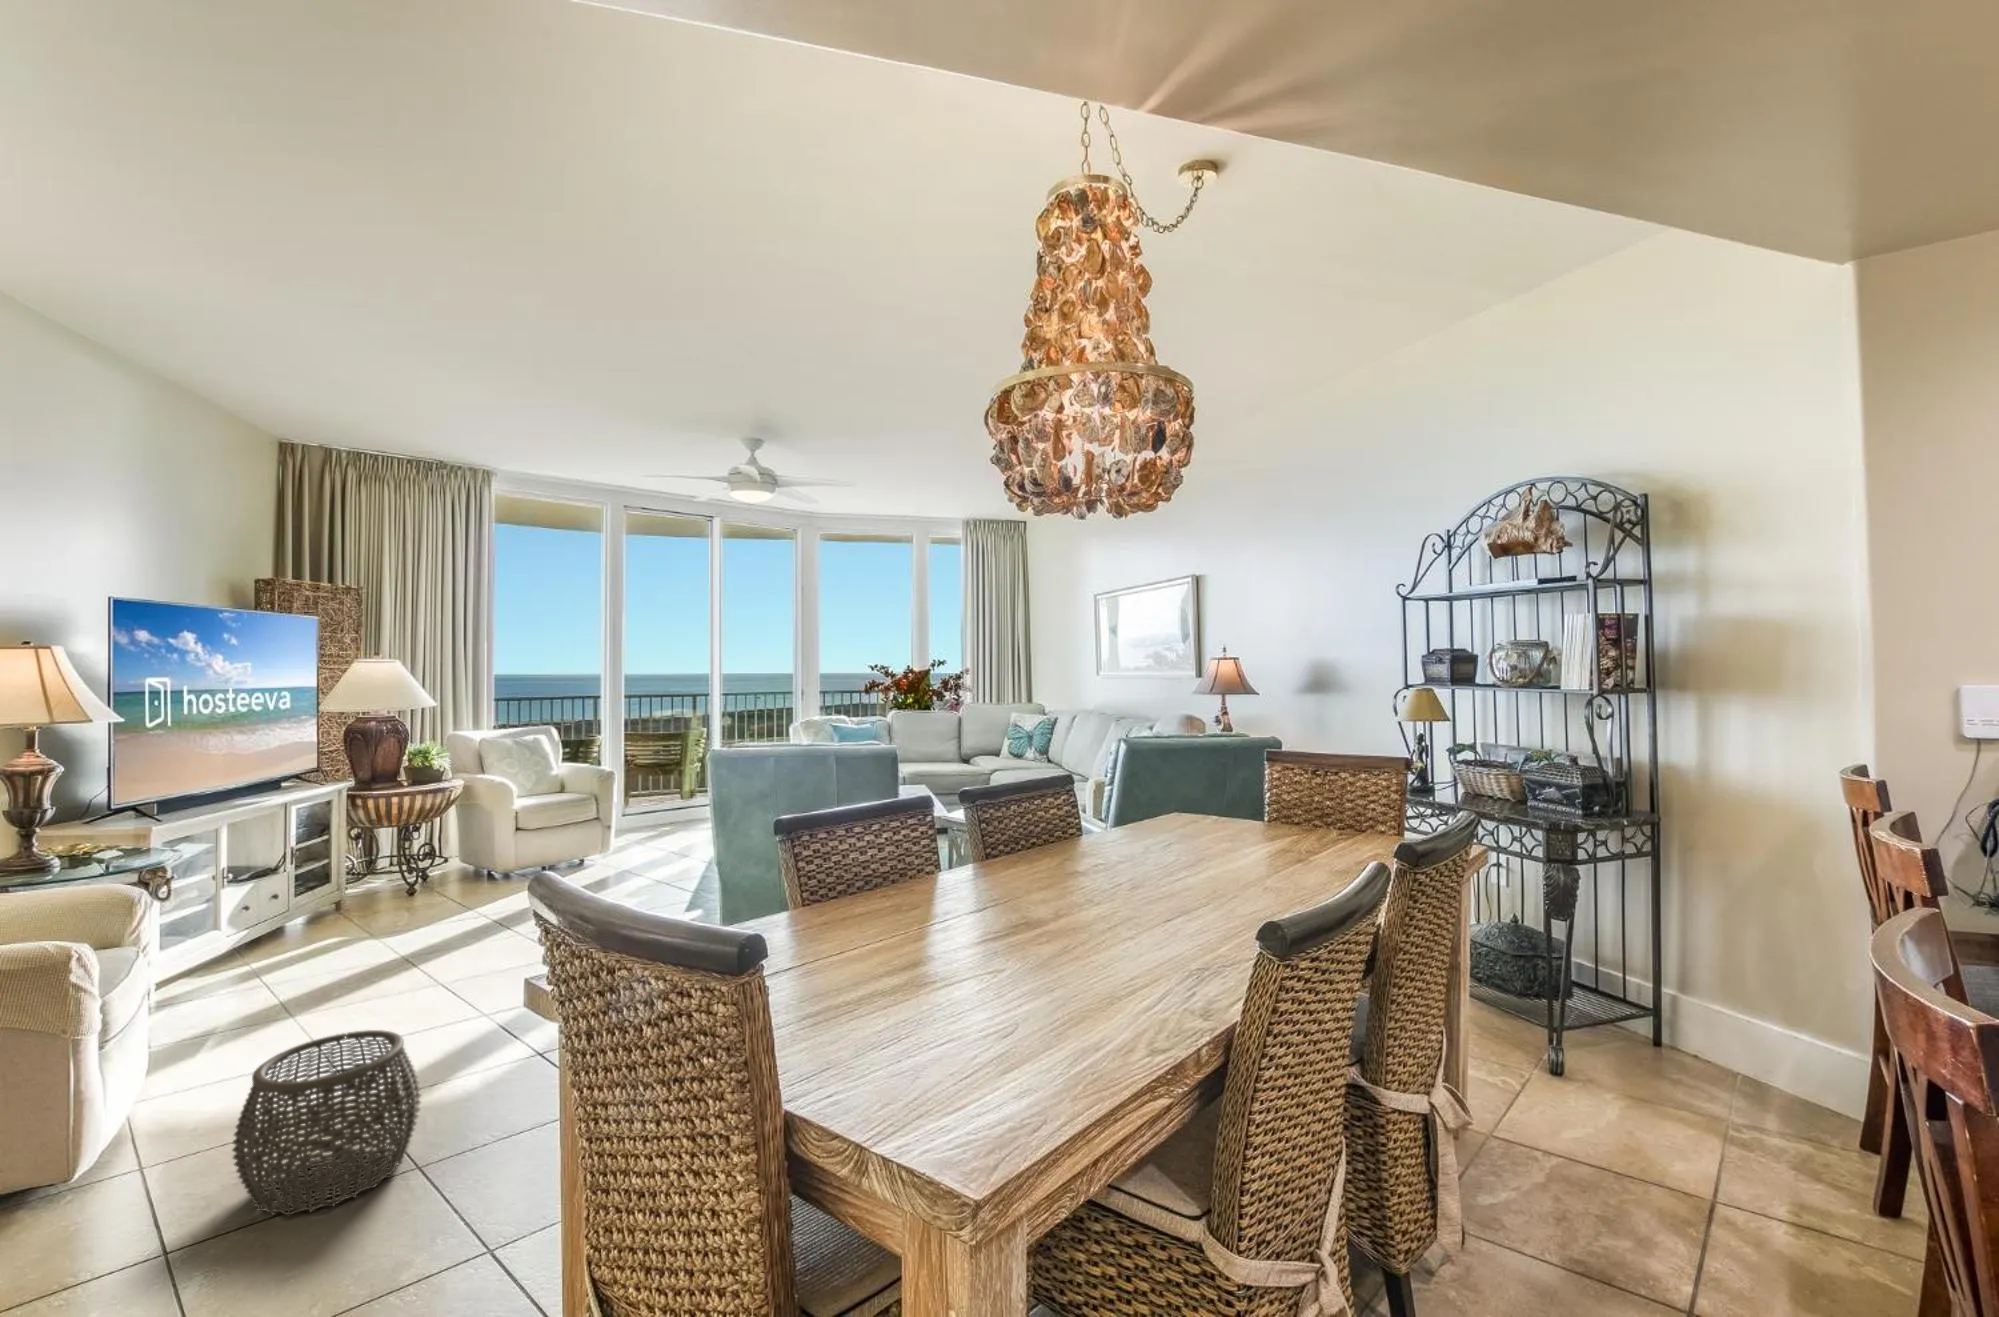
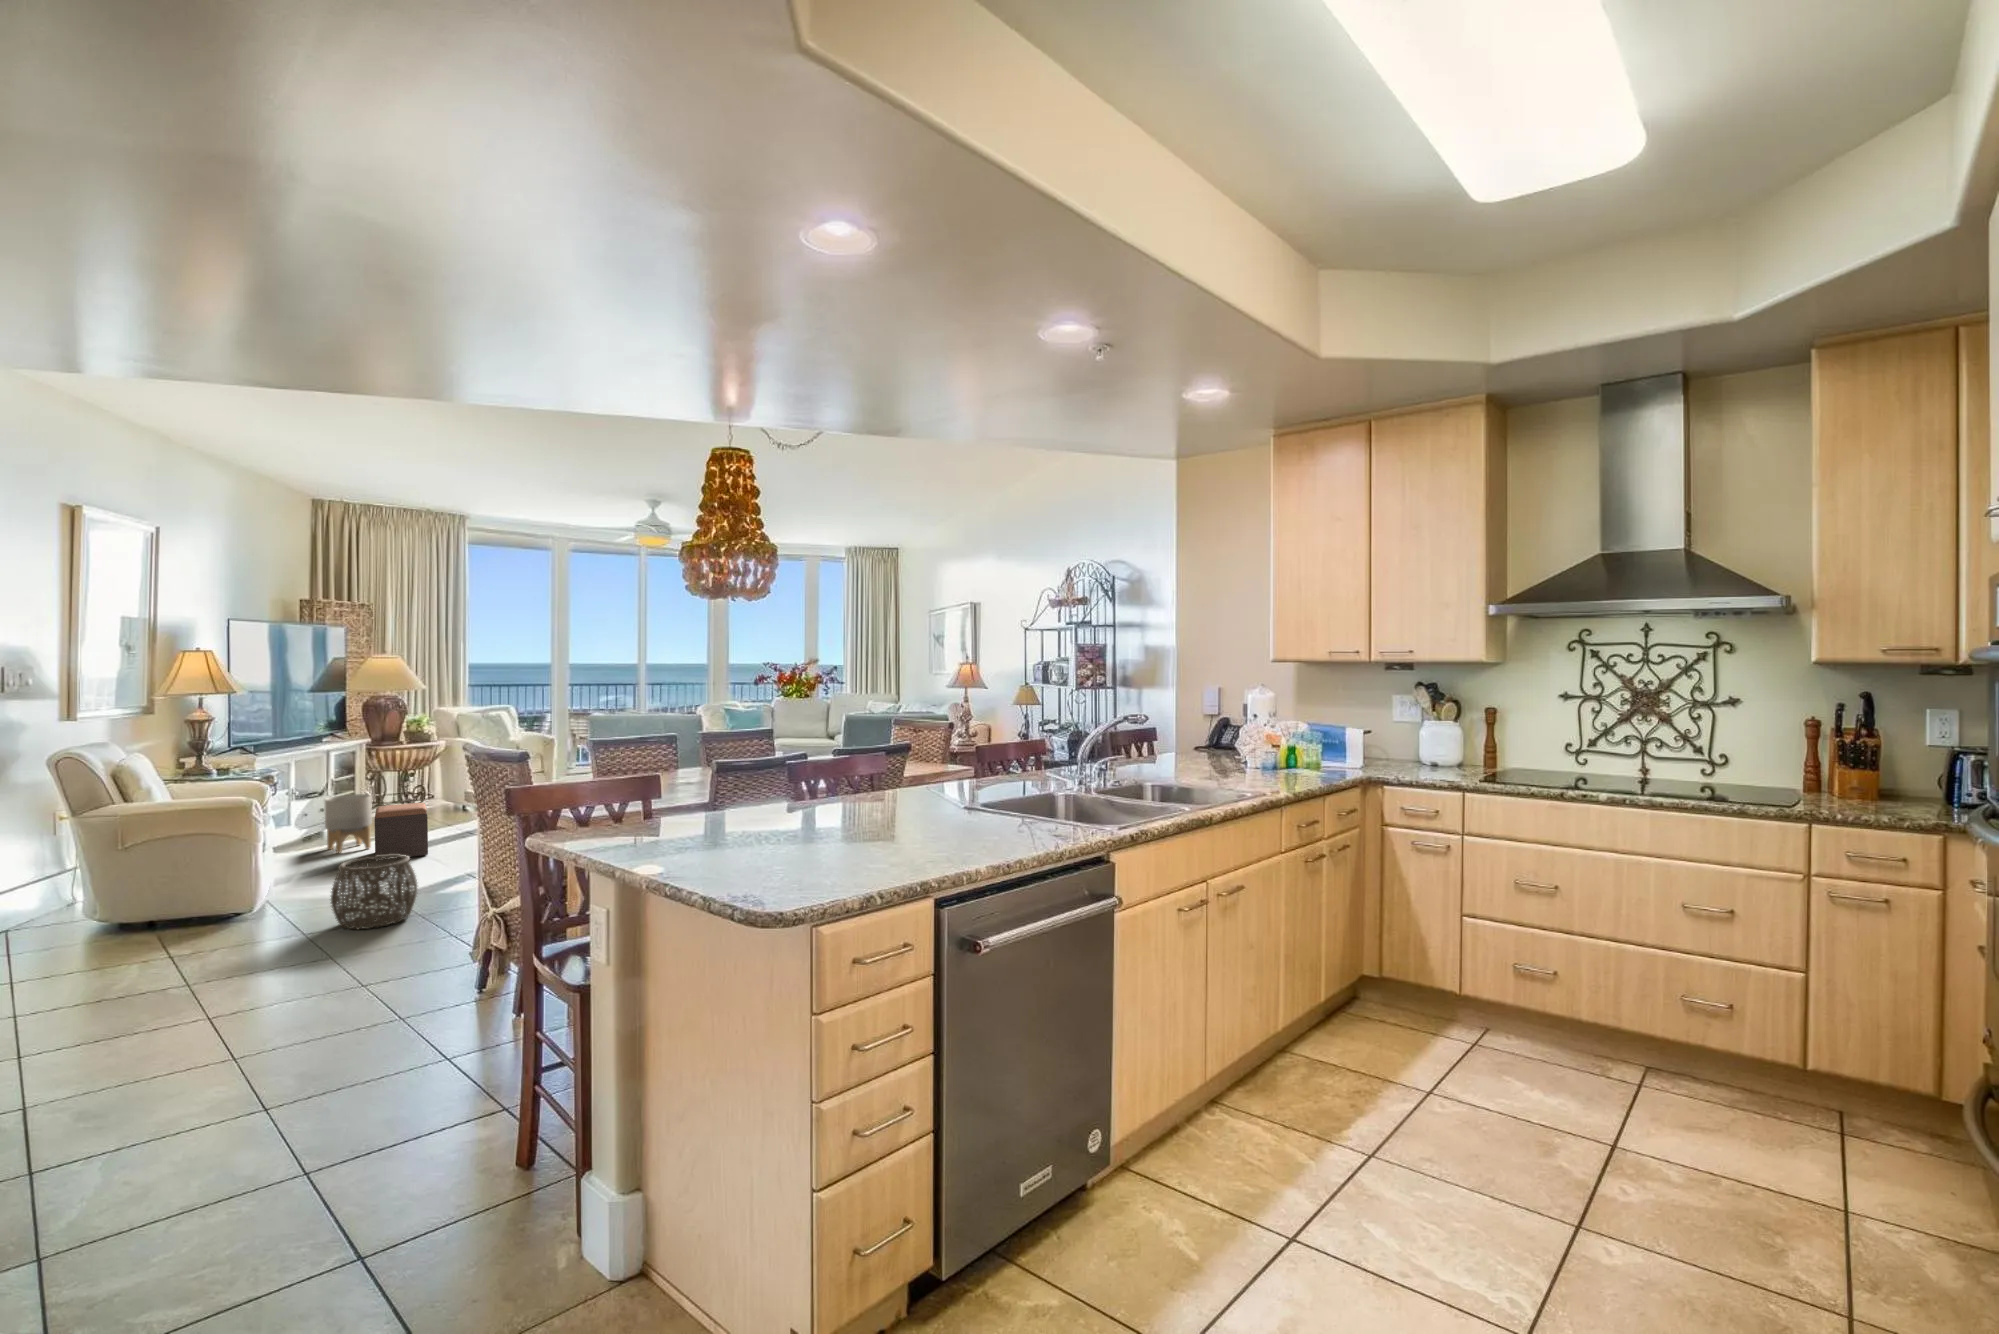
planter: none [273,871,350,972] -> present [324,794,372,853]
footstool: none [351,884,439,989] -> present [375,803,428,860]

